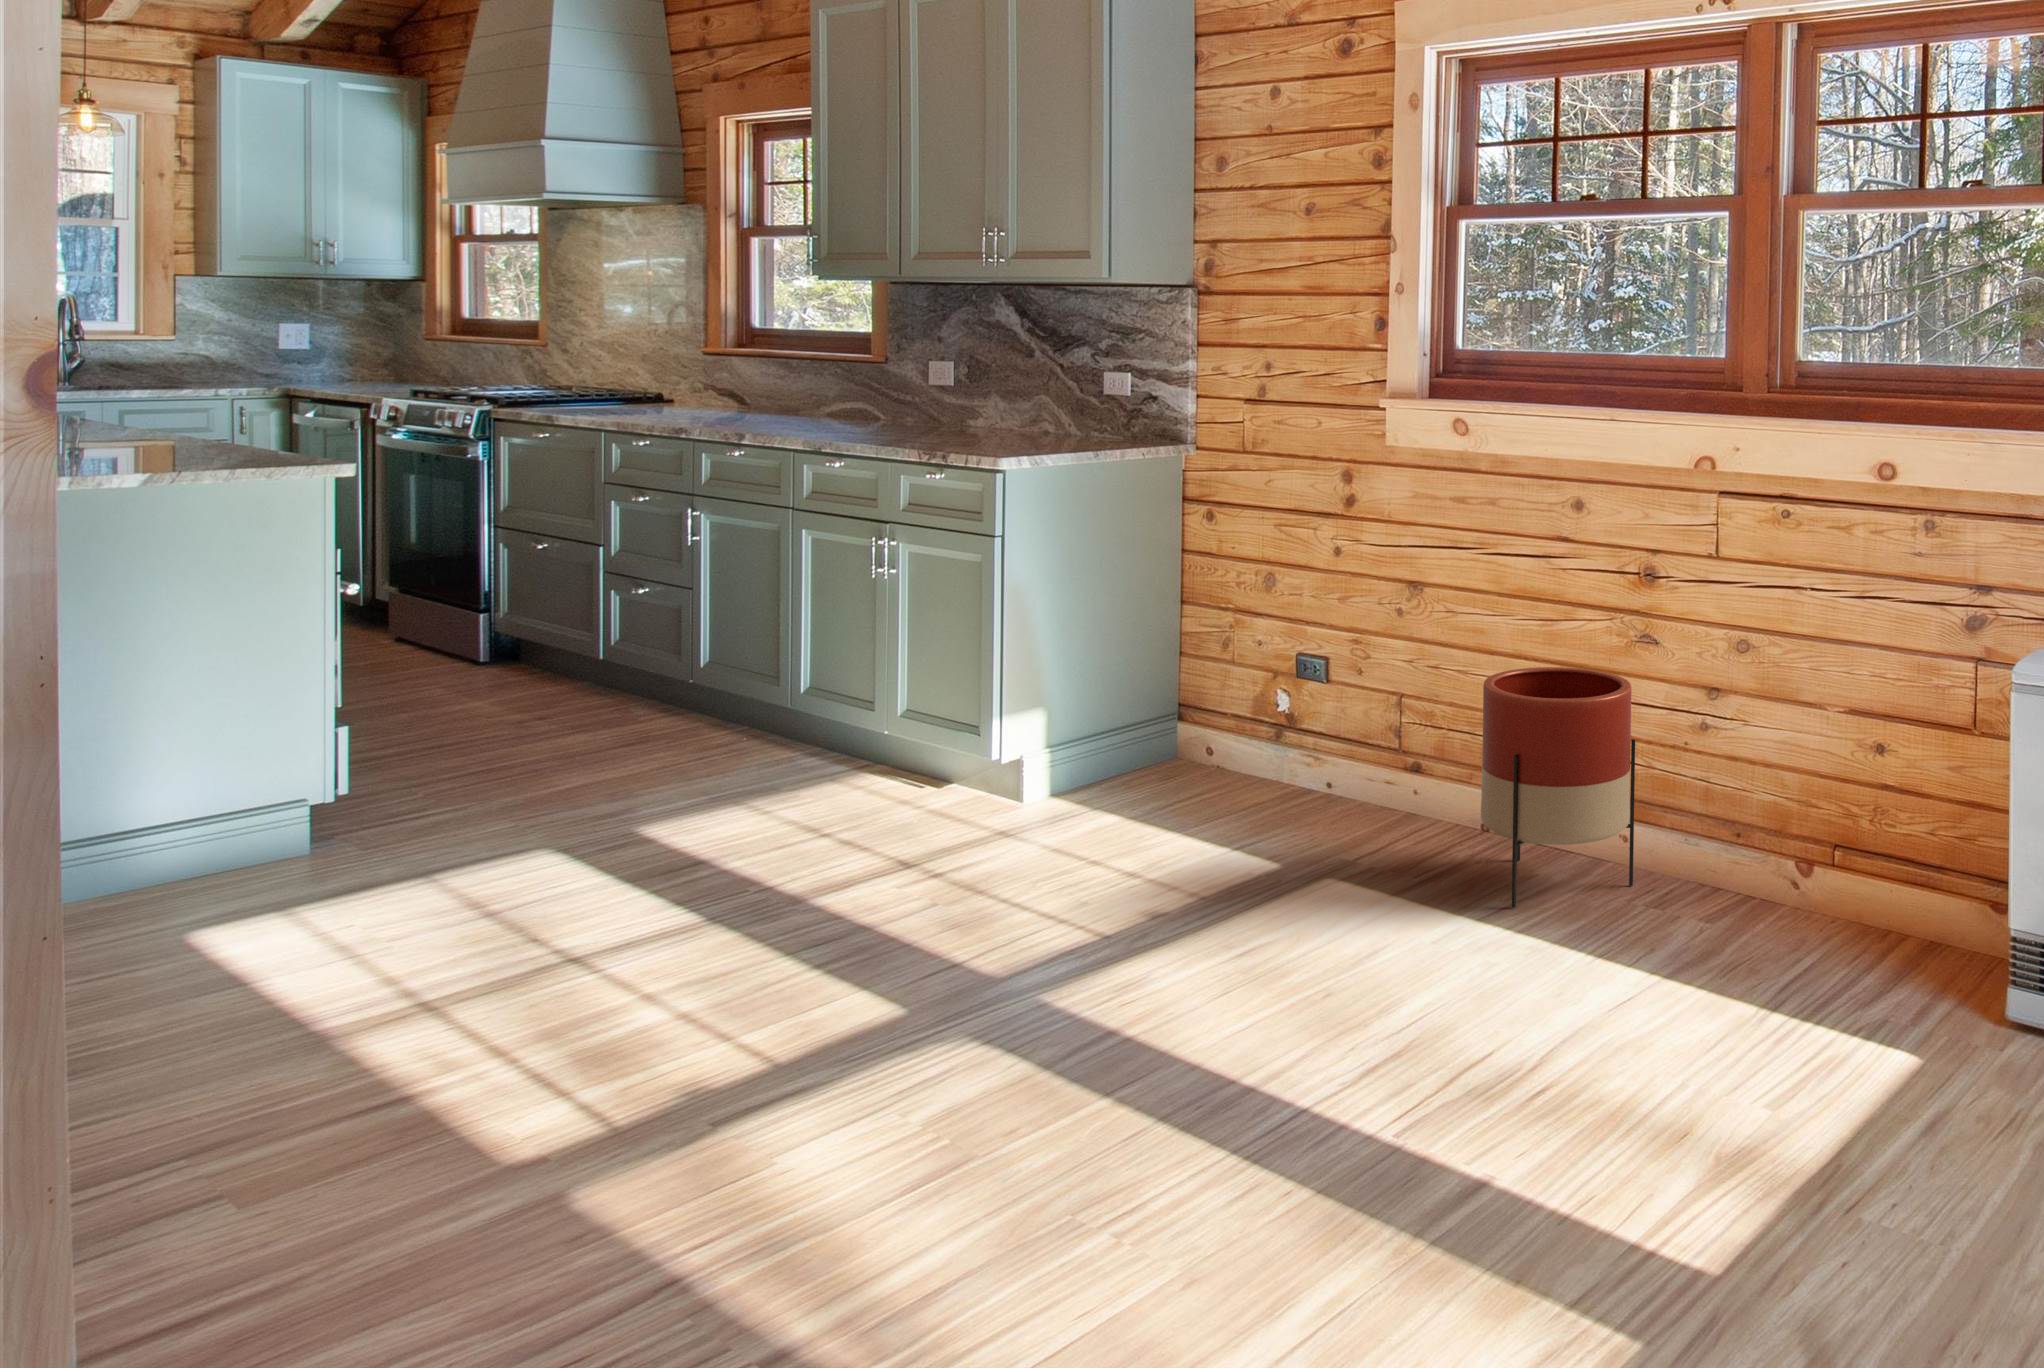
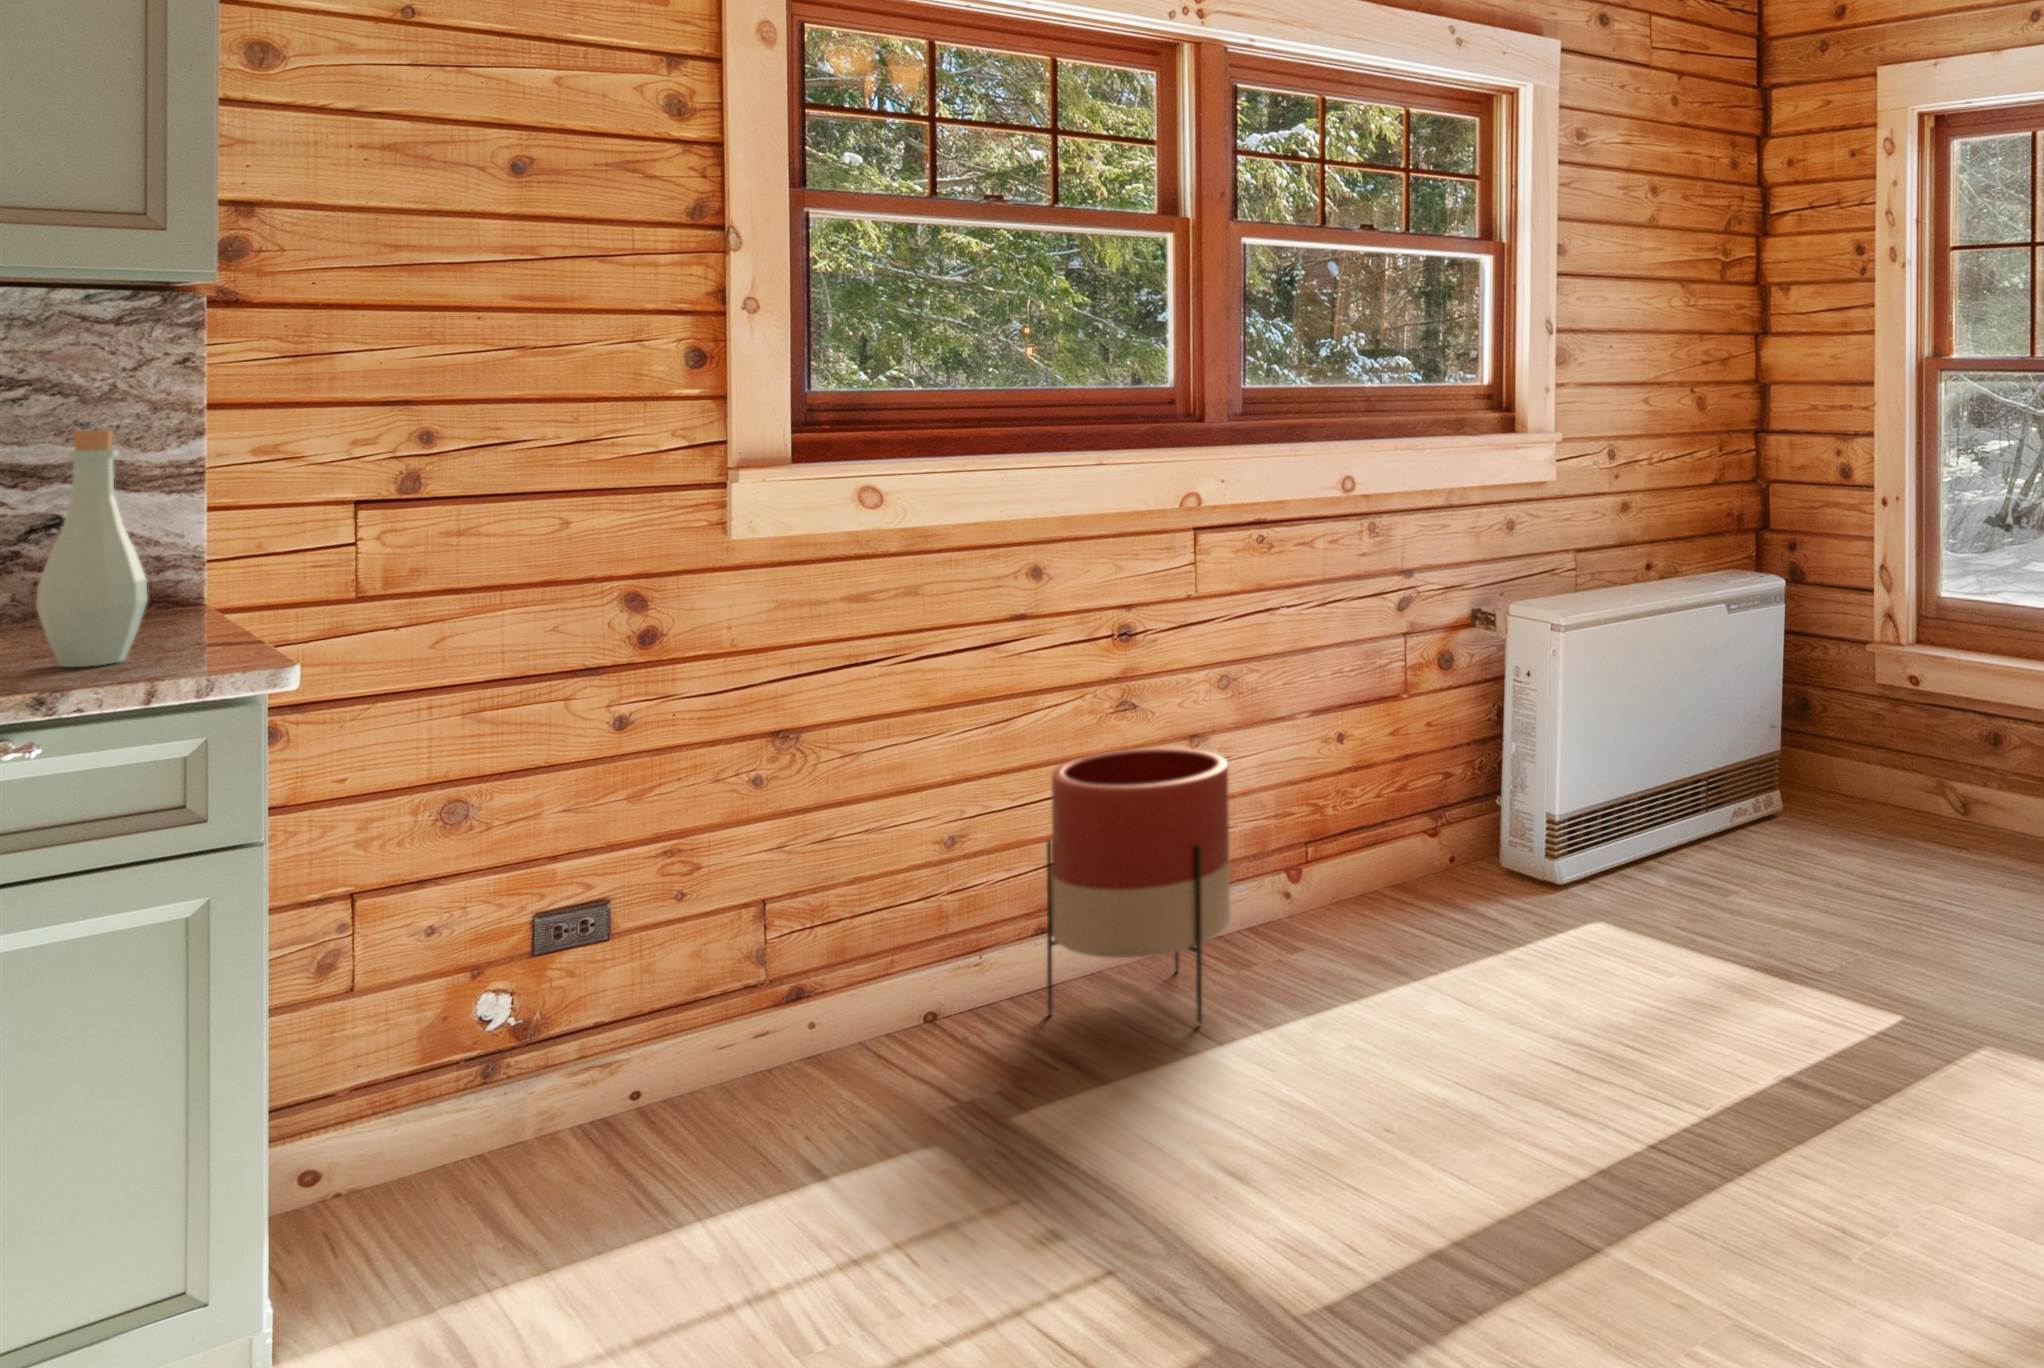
bottle: none [1012,352,1050,455] -> present [36,431,147,667]

